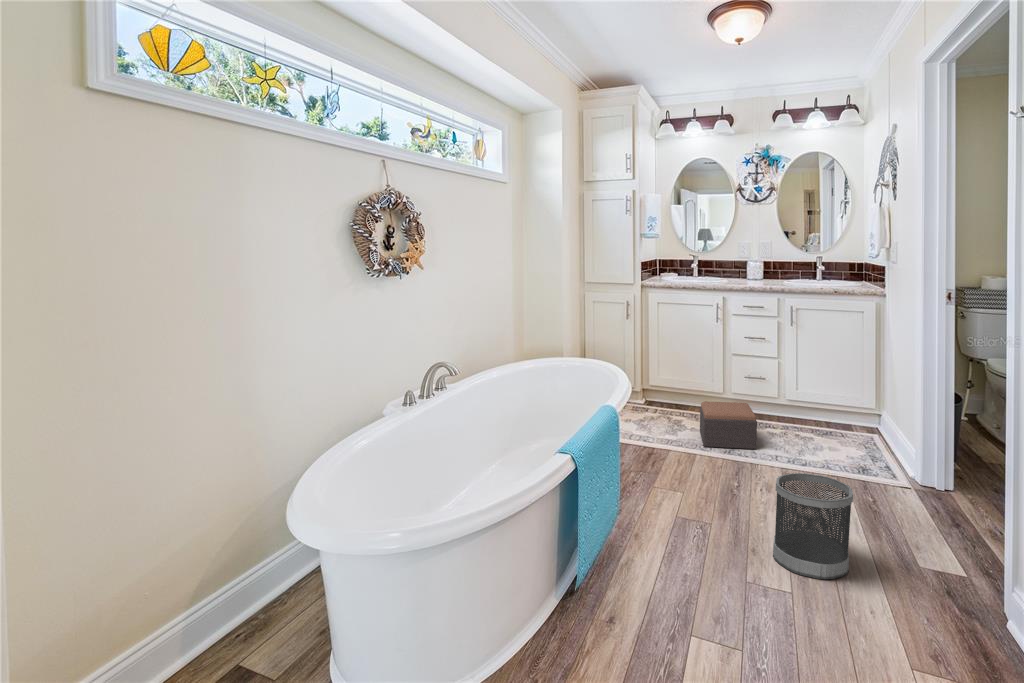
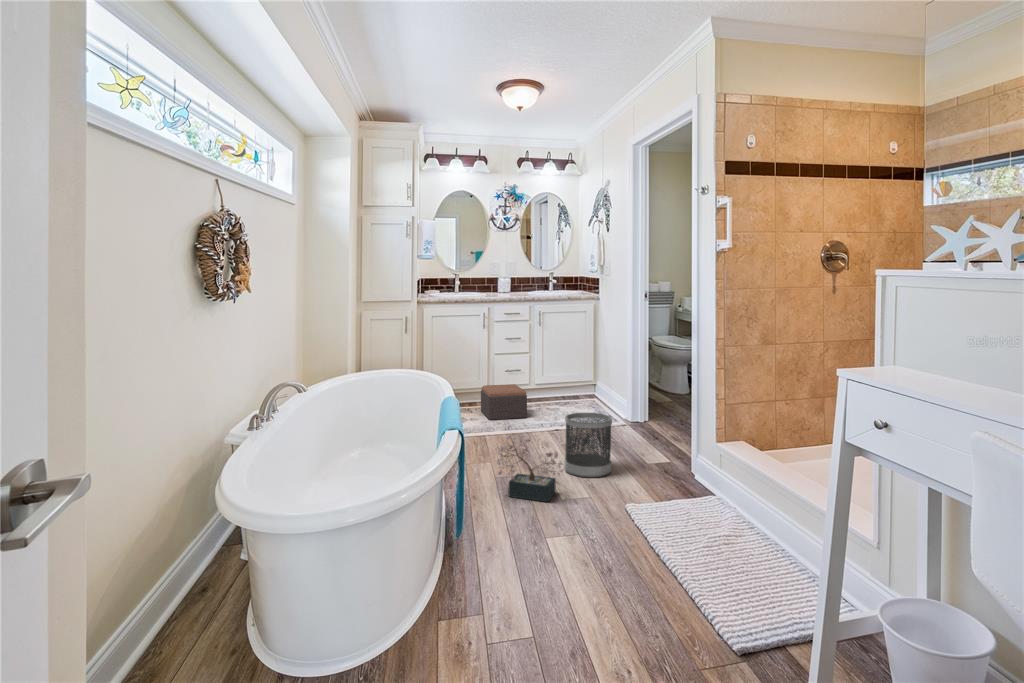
decorative plant: none [649,497,754,612] -> present [495,433,564,502]

